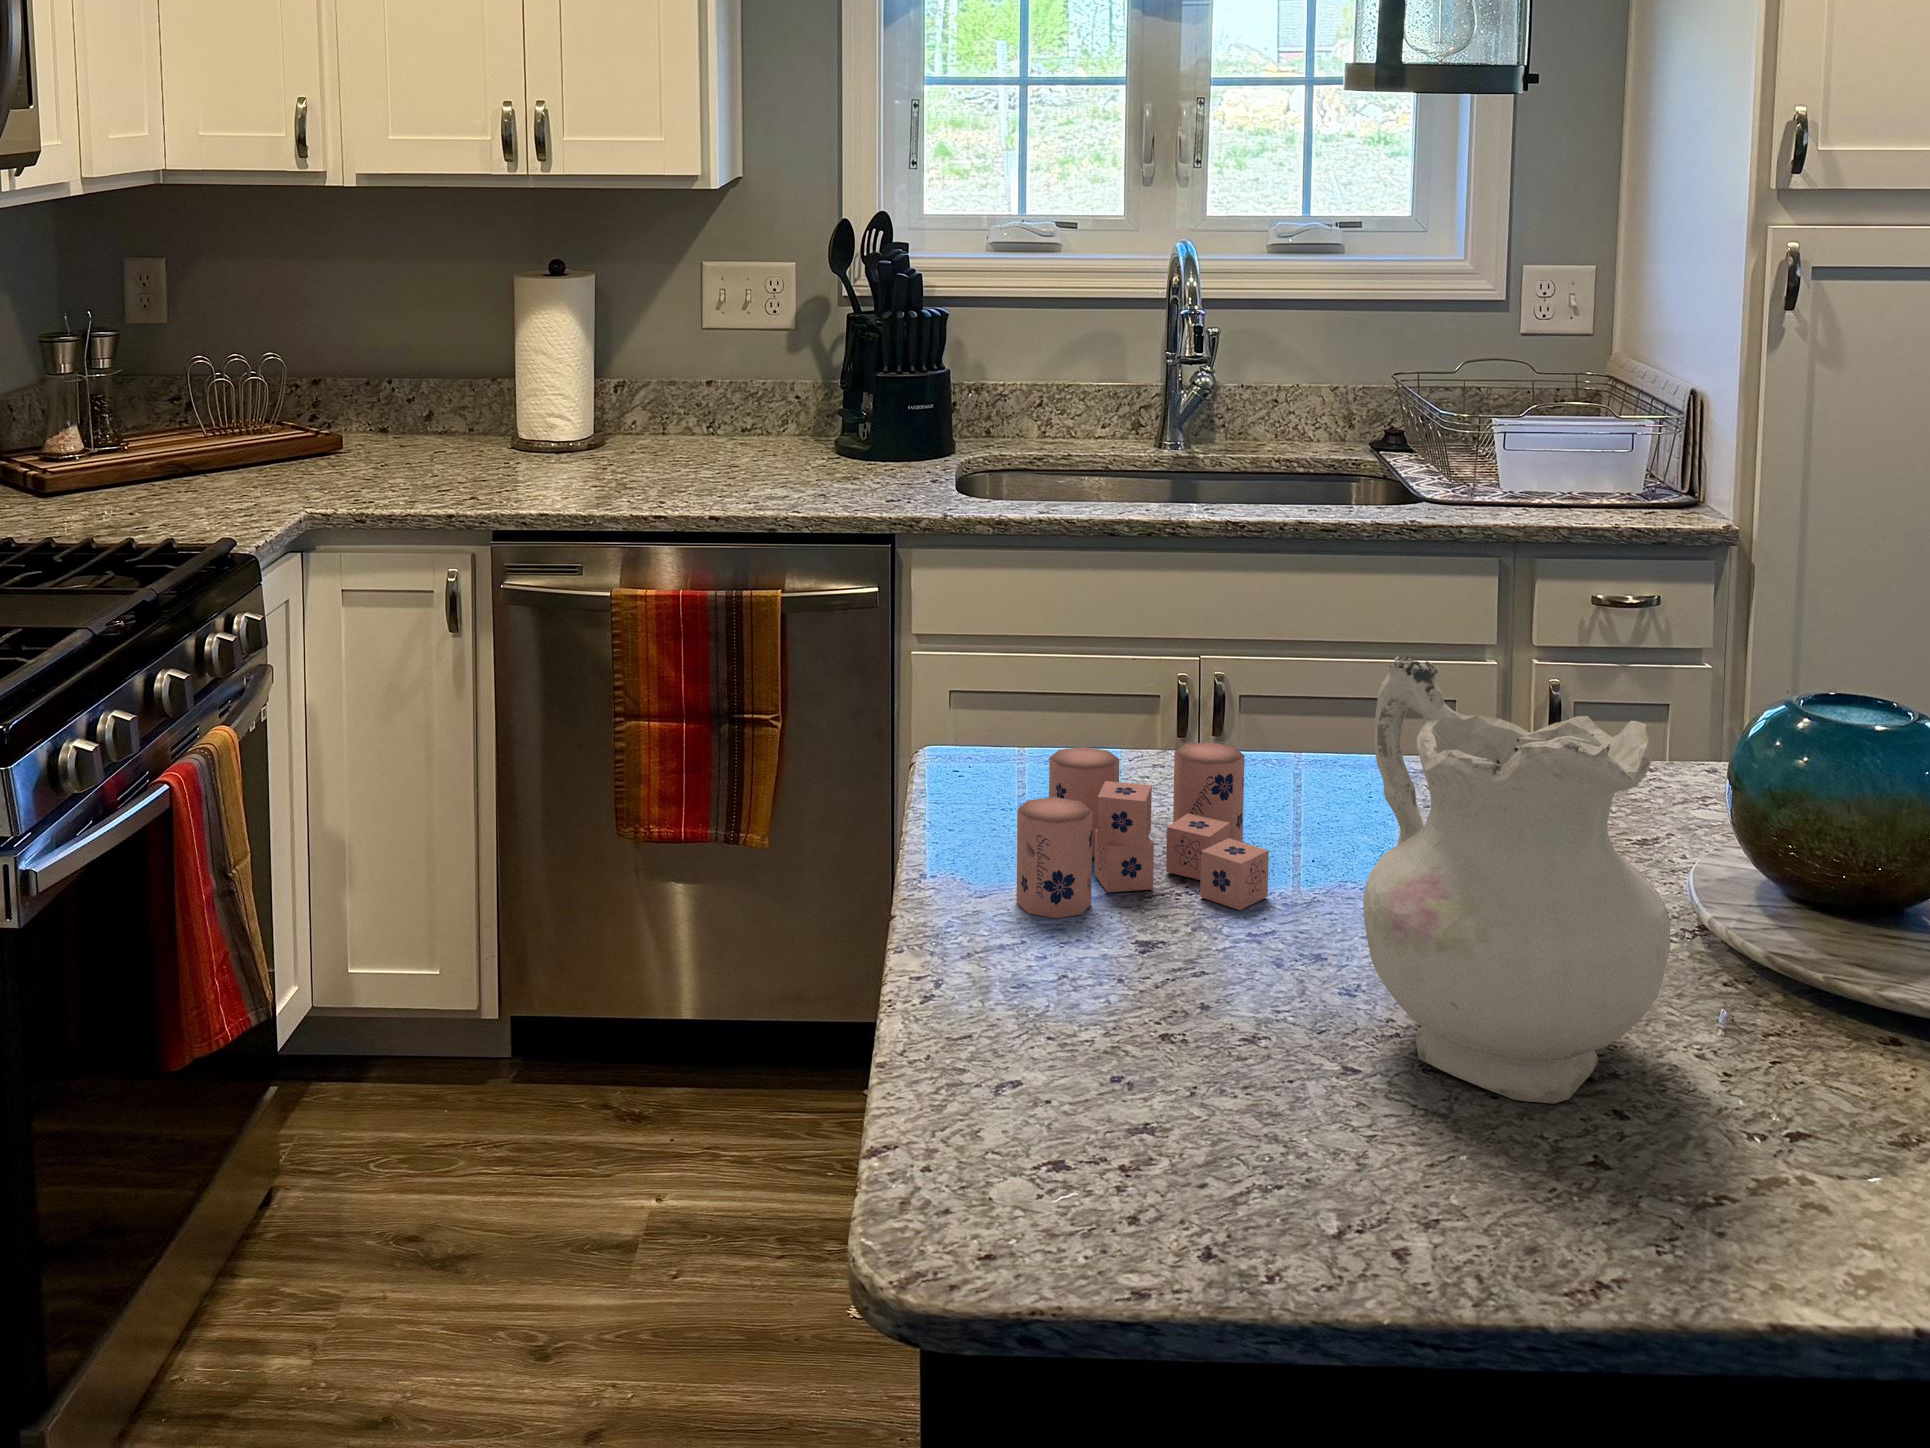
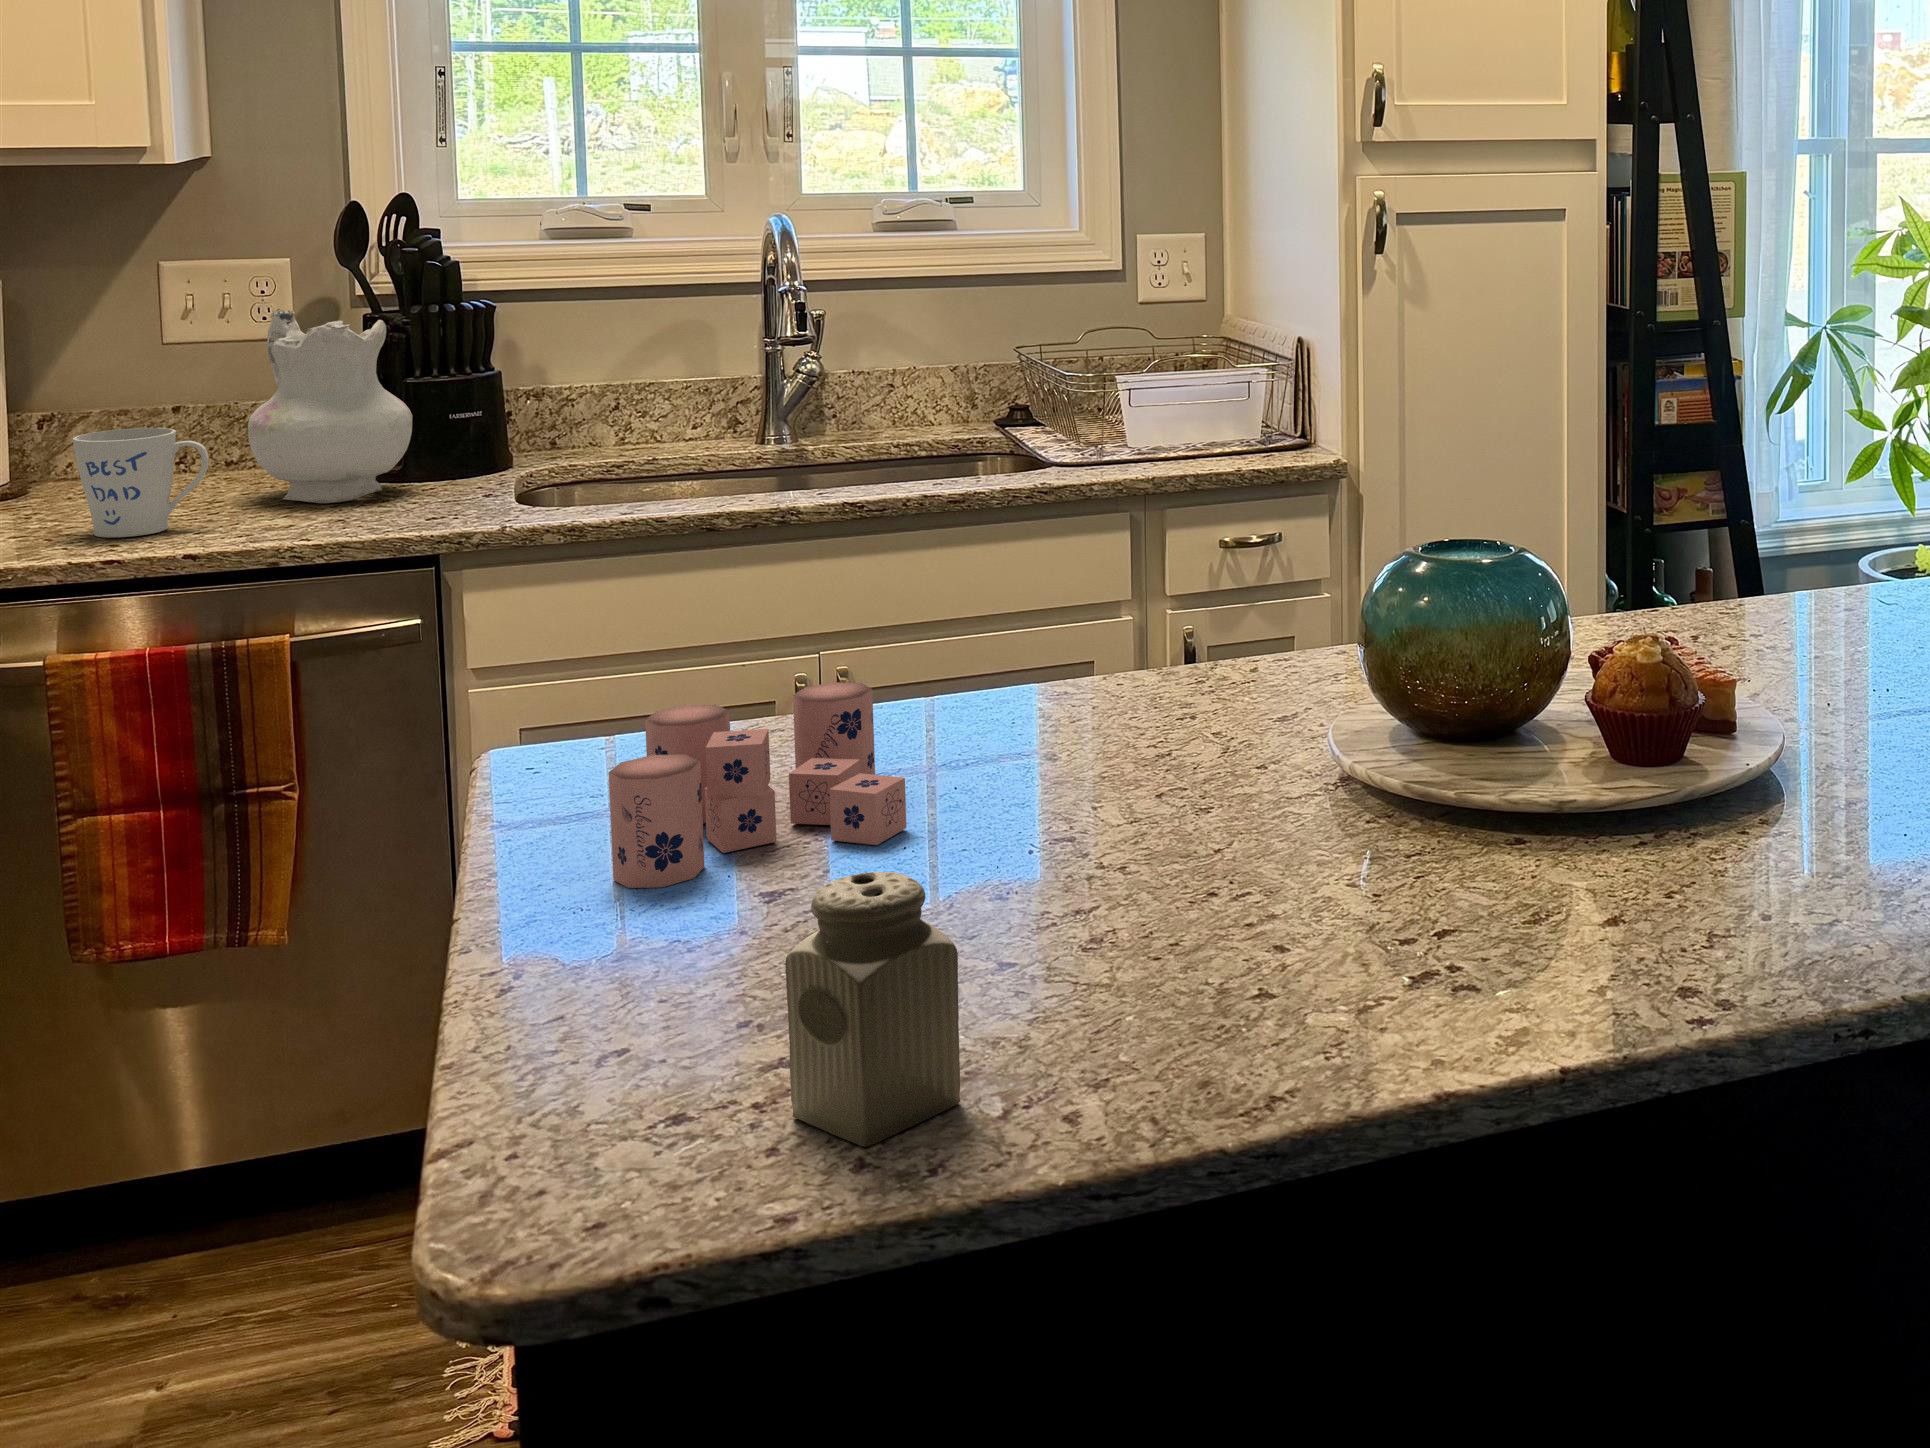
mug: none [637,405,730,494] -> present [73,428,209,537]
ceramic pitcher: present [1363,656,1670,1104] -> present [248,309,412,503]
salt shaker: none [1152,985,1304,1238] -> present [785,872,960,1146]

